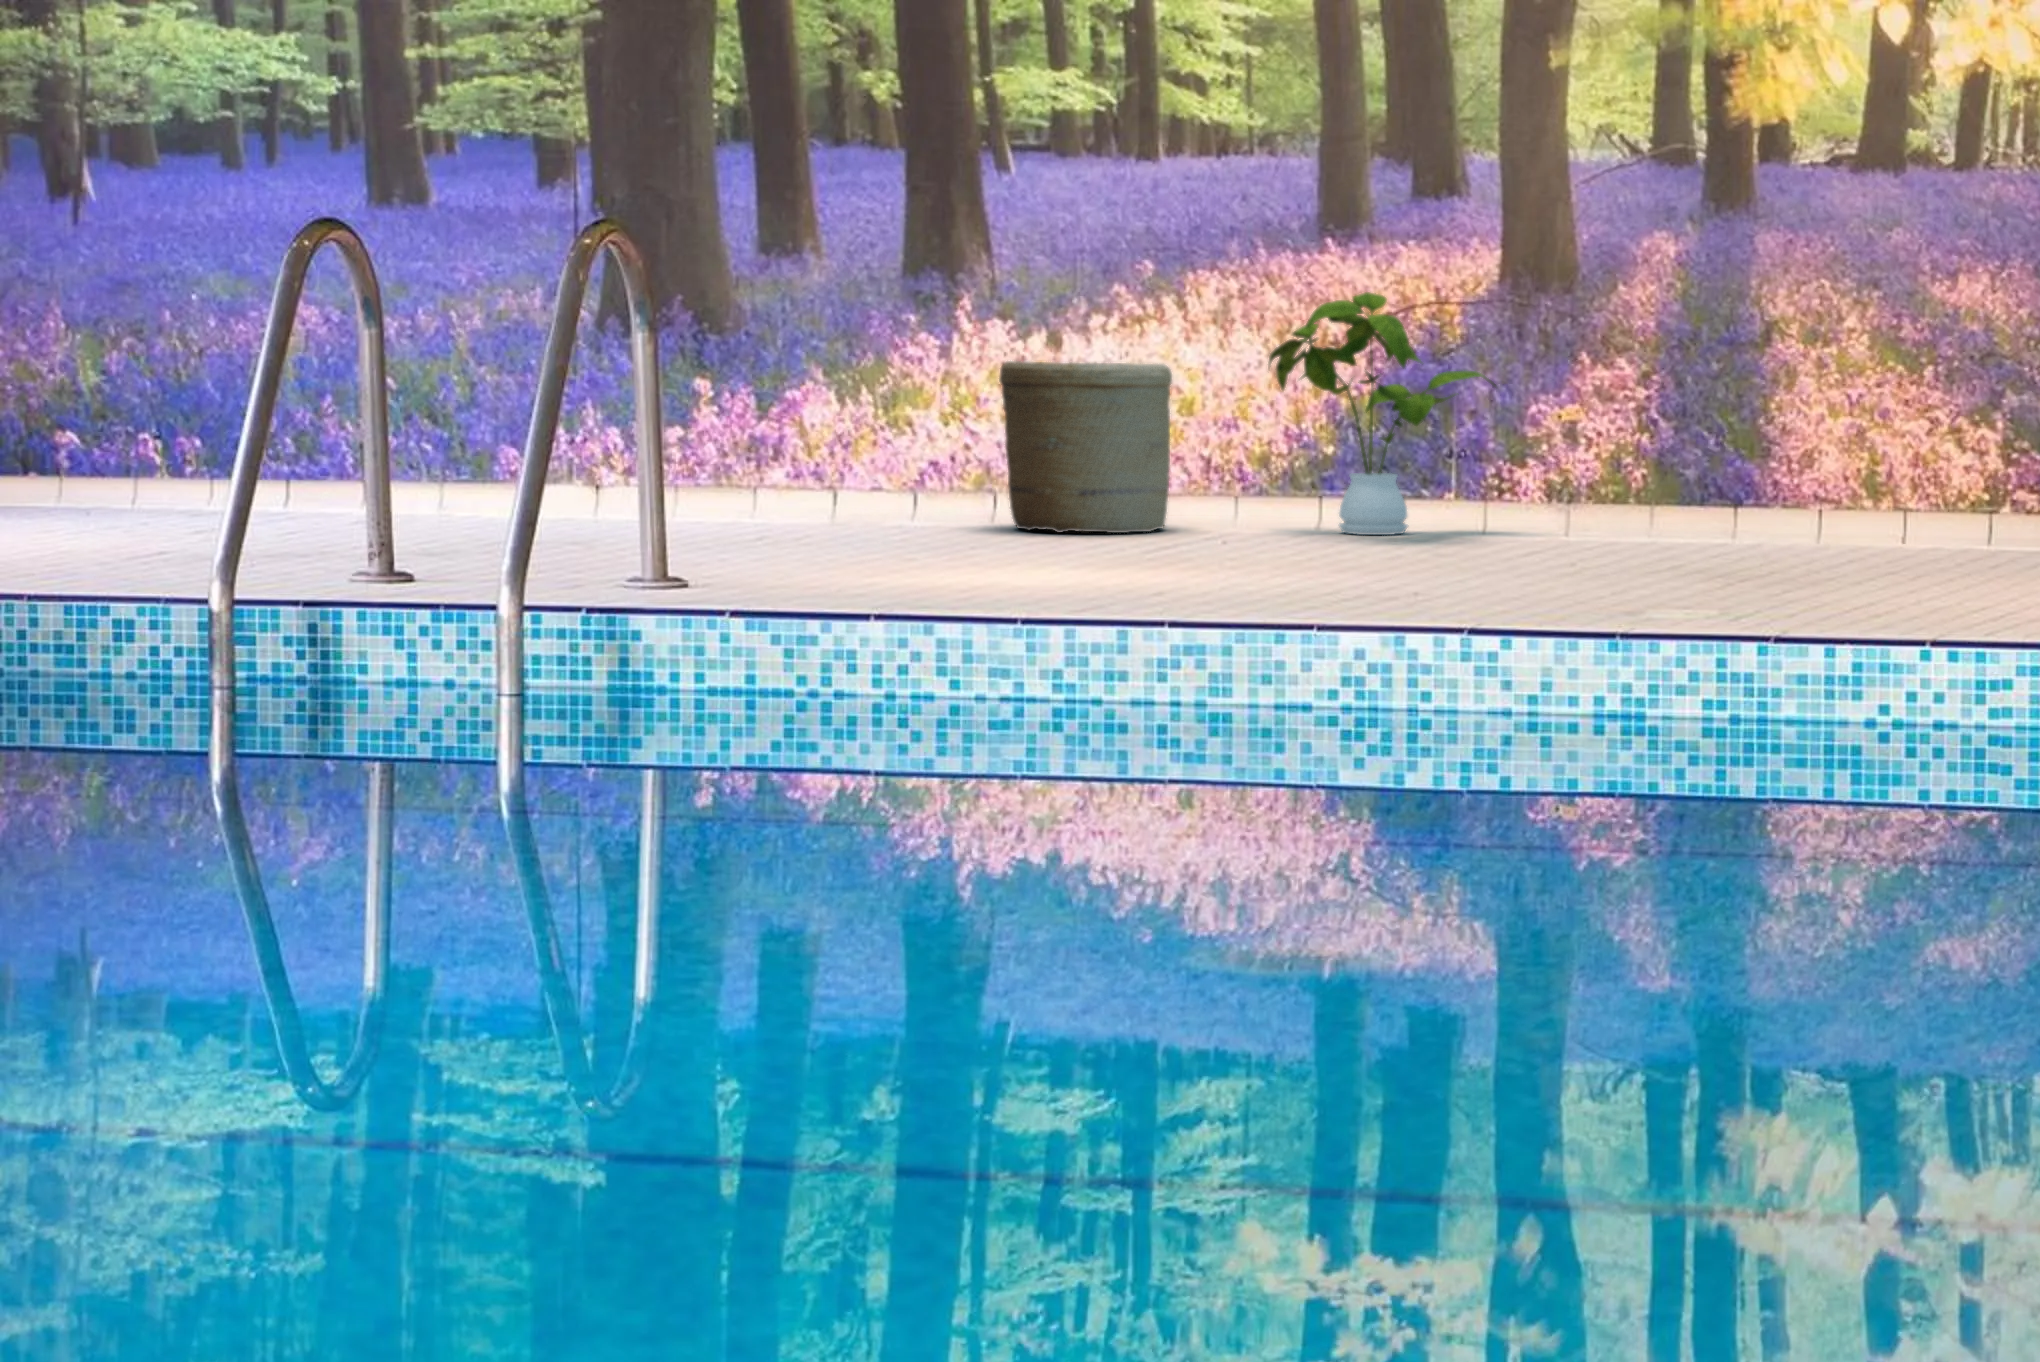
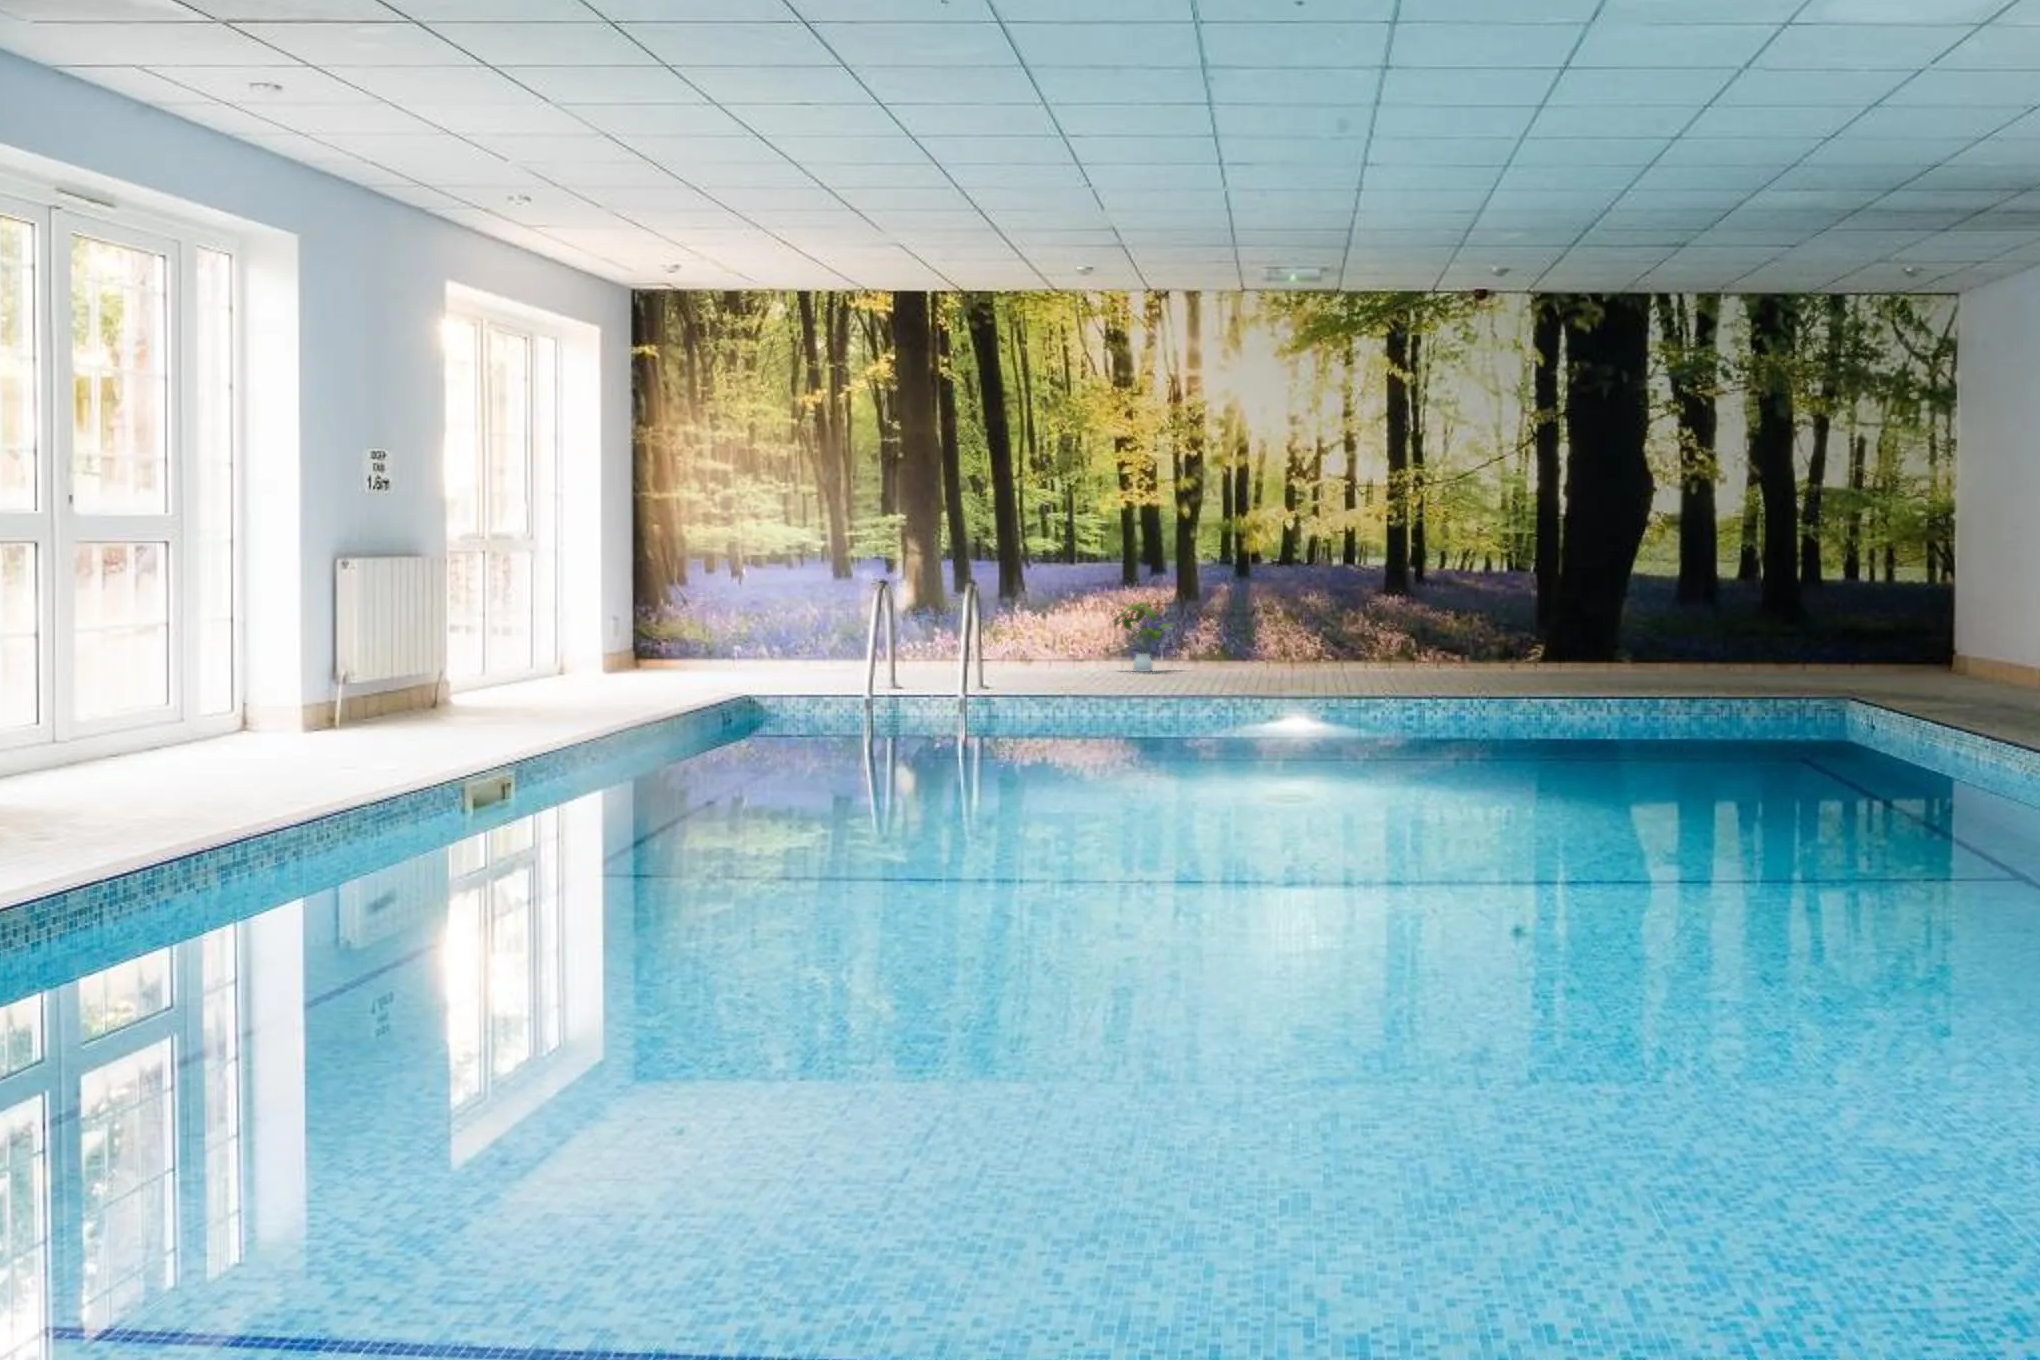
basket: present [999,361,1172,533] -> none [1033,623,1084,673]

